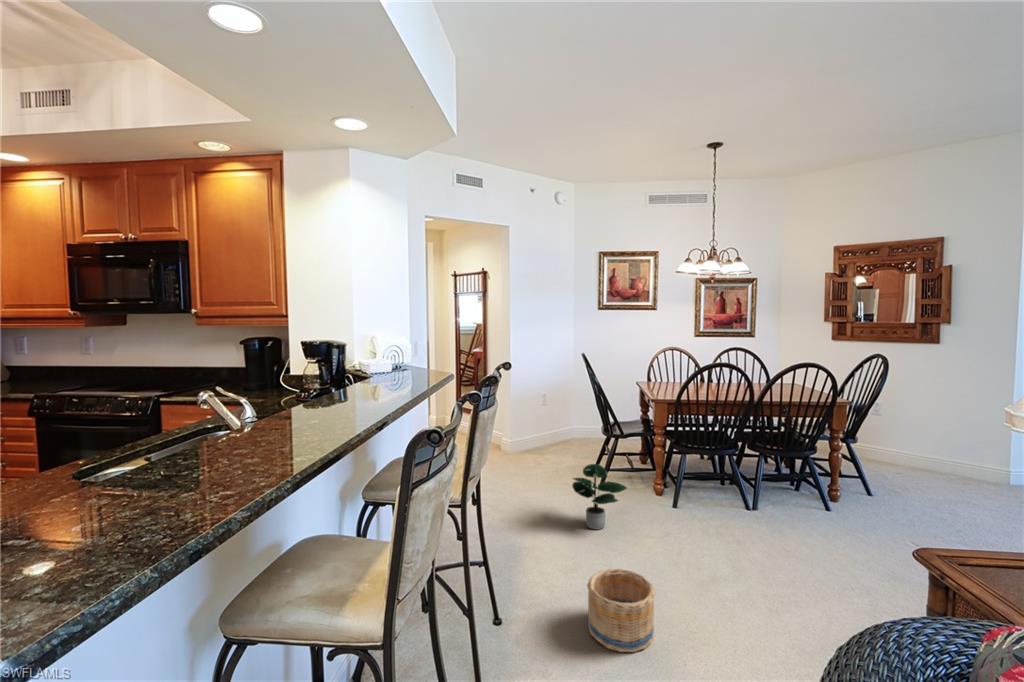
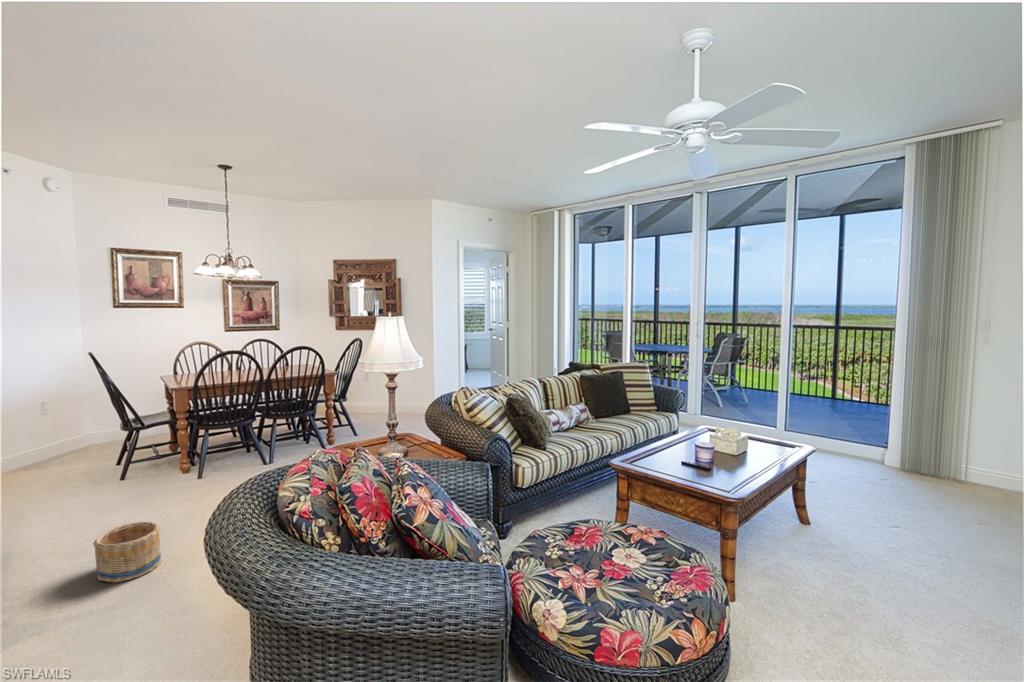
potted plant: present [572,464,627,530] -> none [80,455,144,514]

